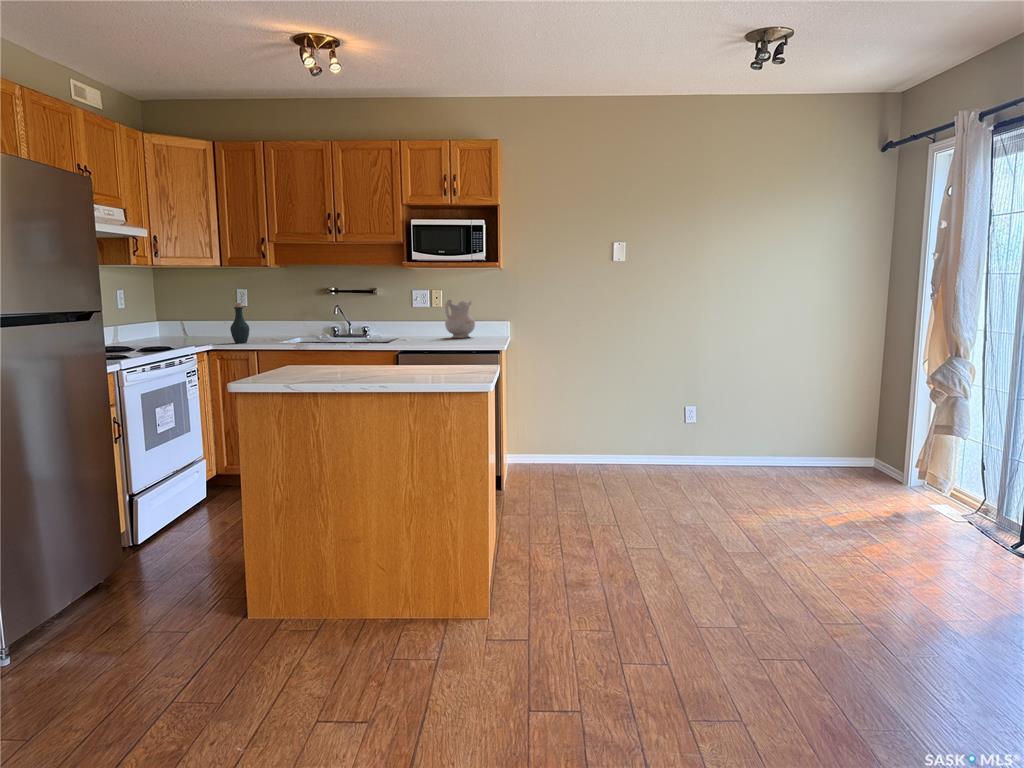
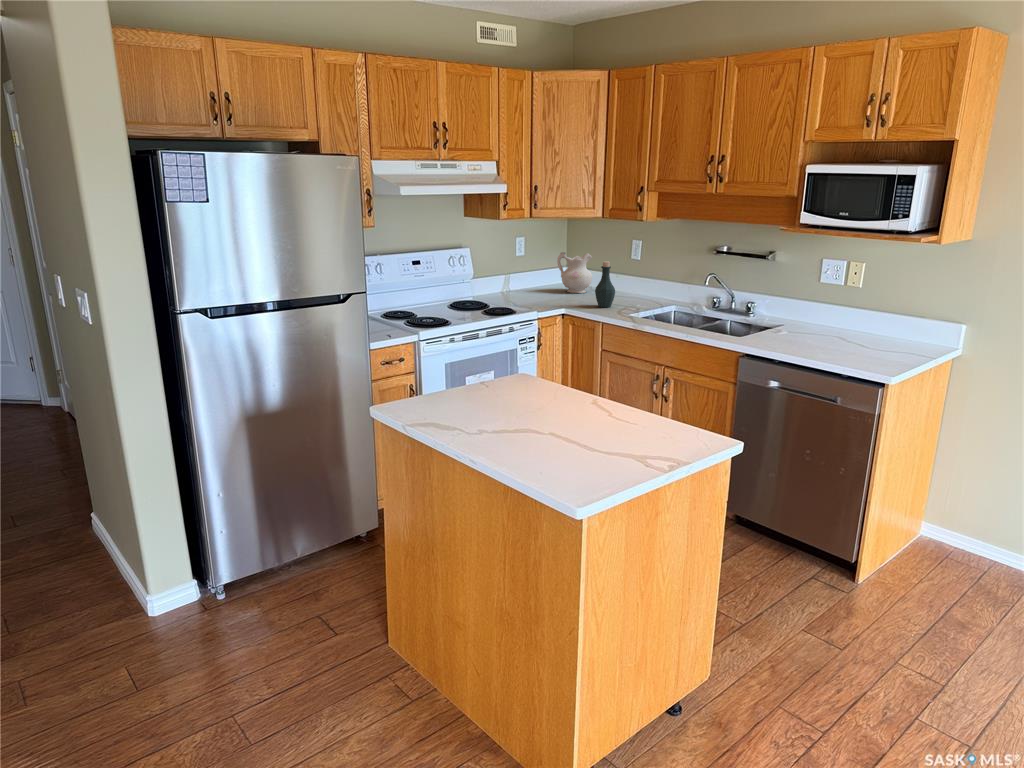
ceramic pitcher: present [445,300,475,338] -> present [557,252,592,293]

